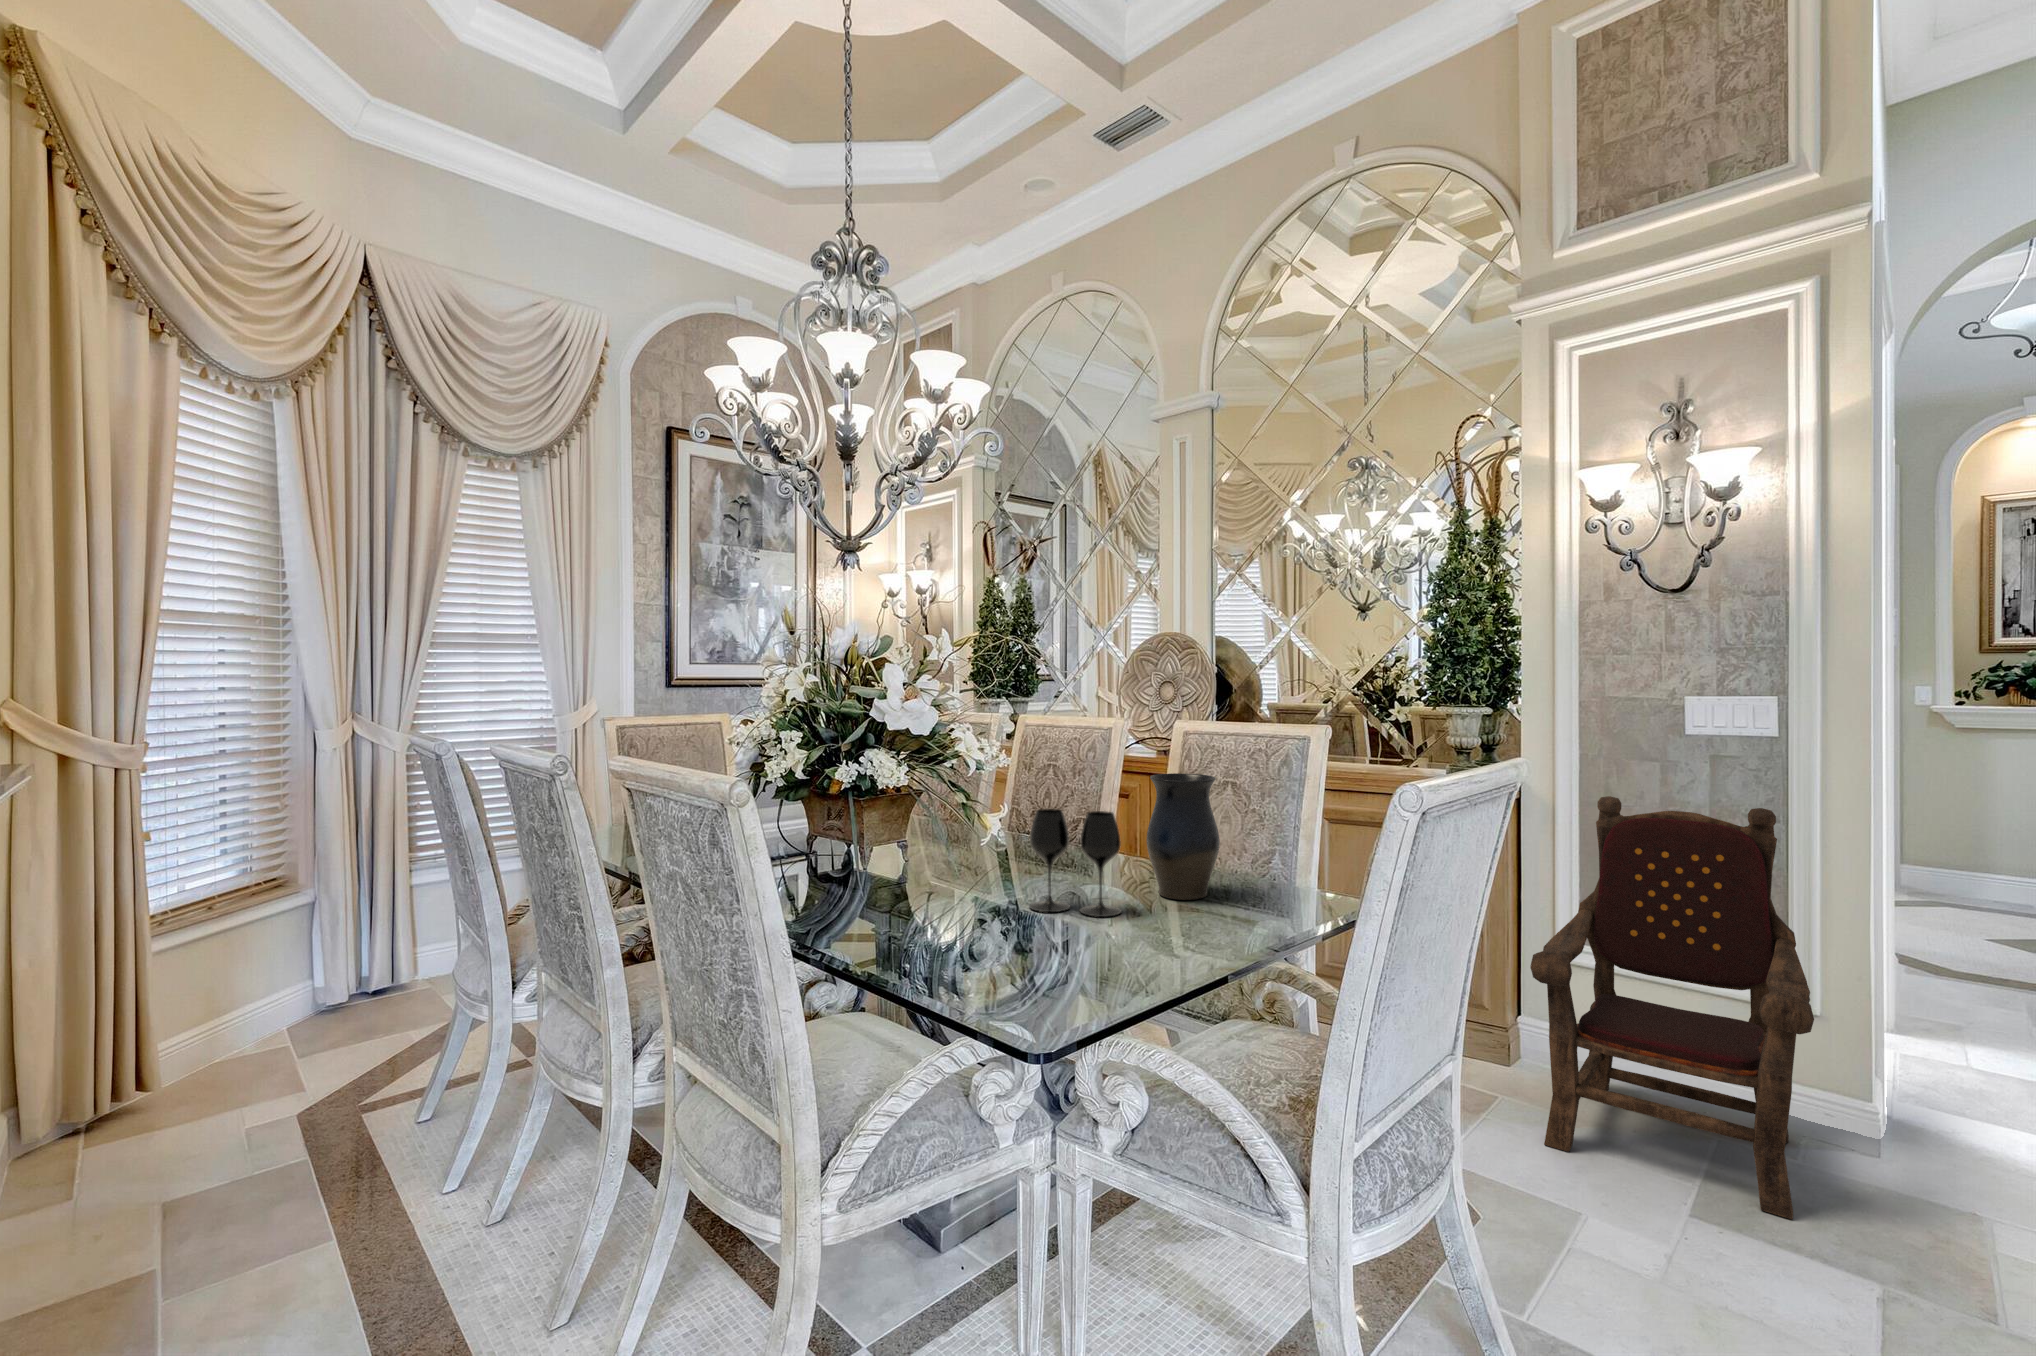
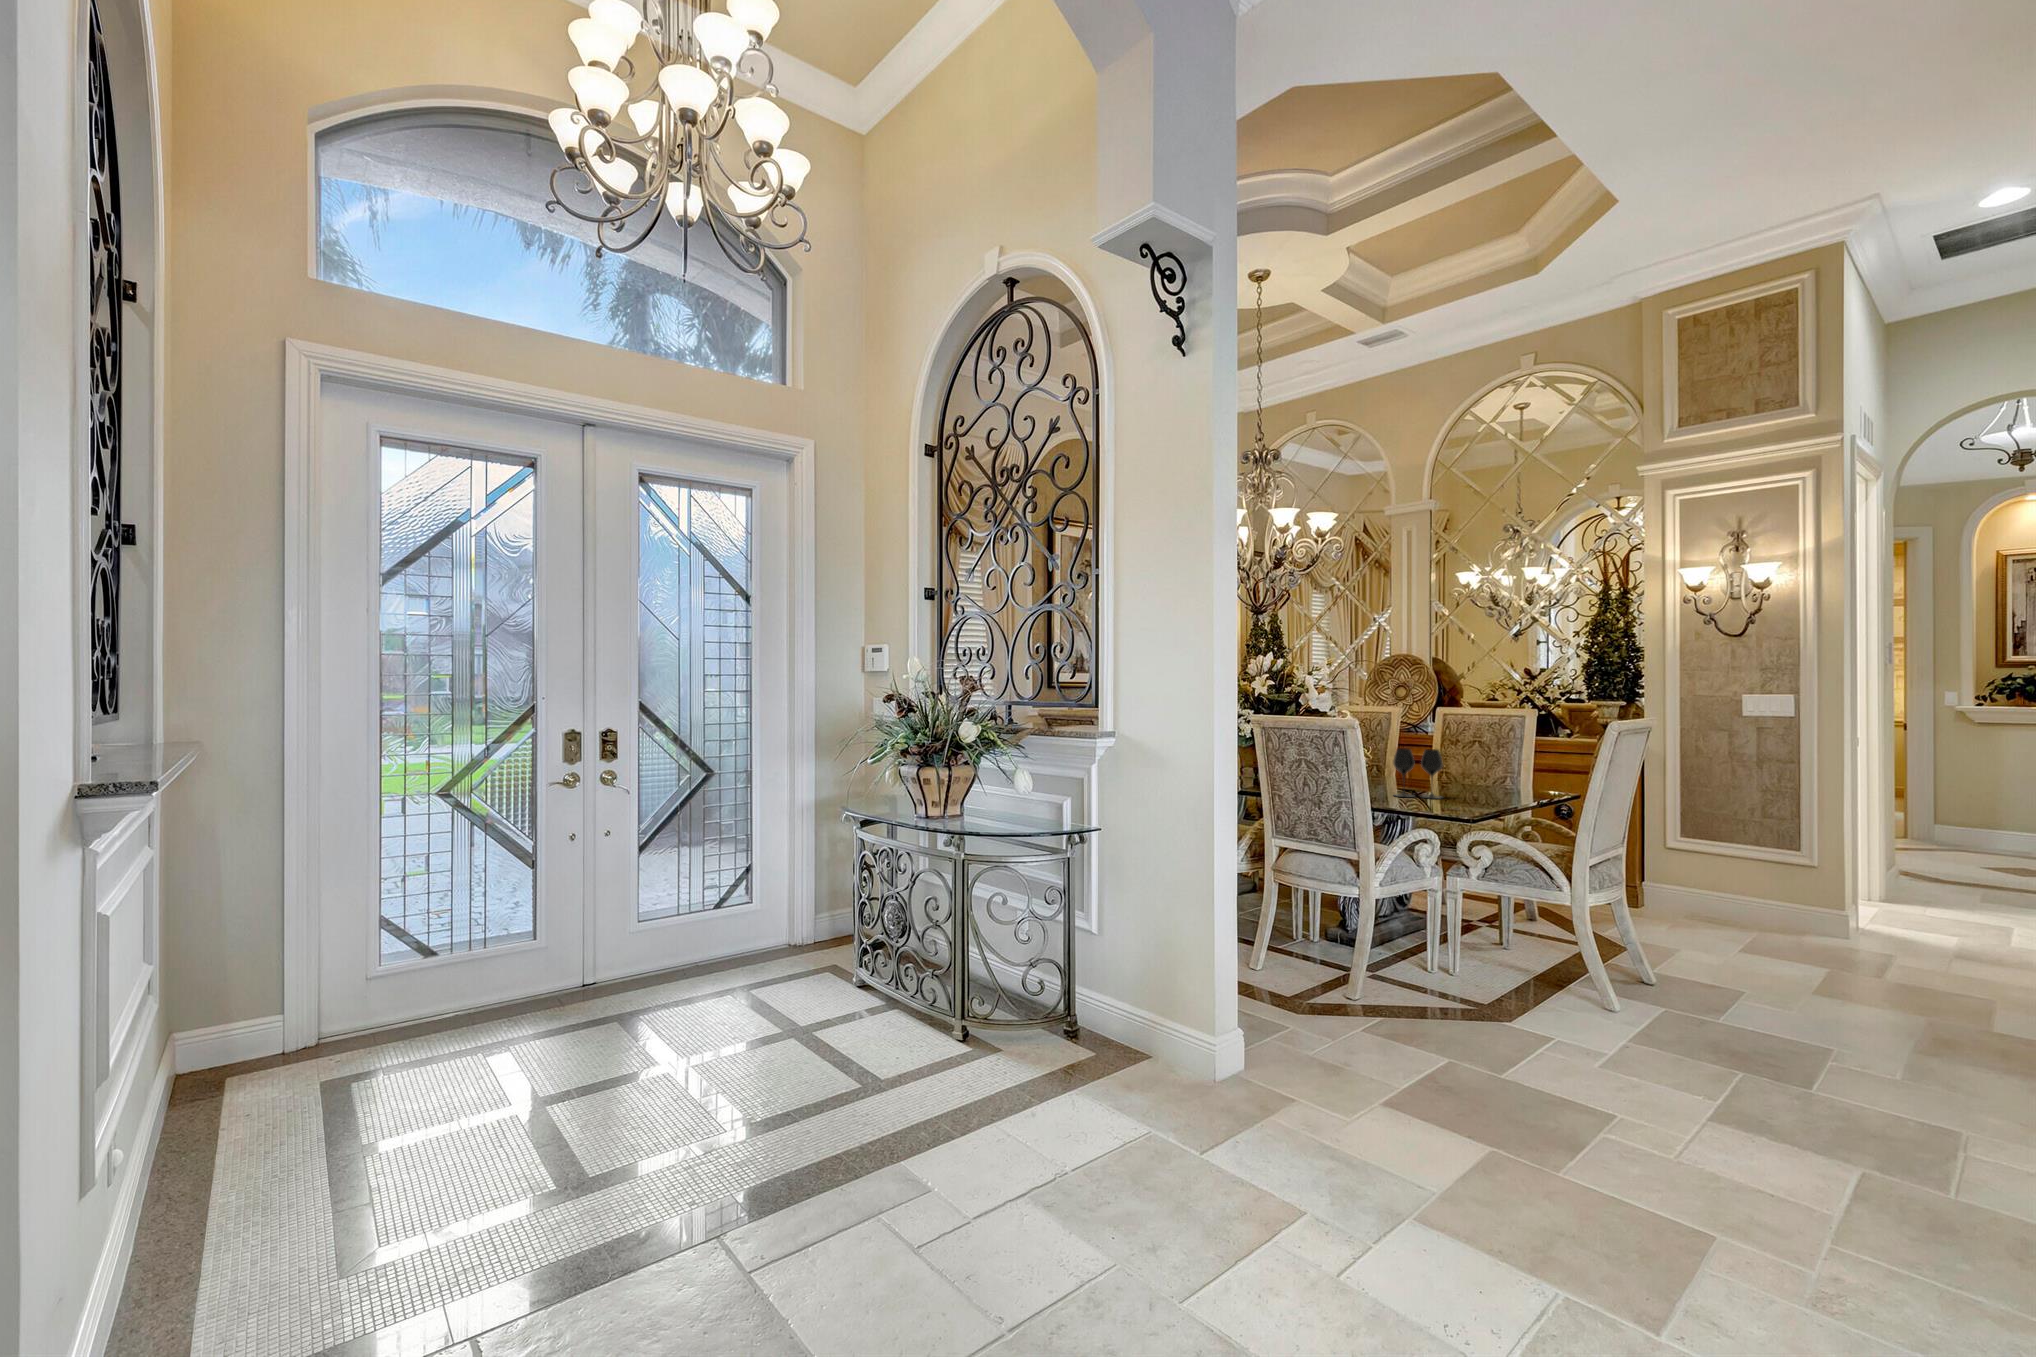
vase: present [1147,773,1220,900] -> none [1447,733,1488,794]
armchair: present [1530,796,1814,1219] -> none [1652,751,1804,955]

